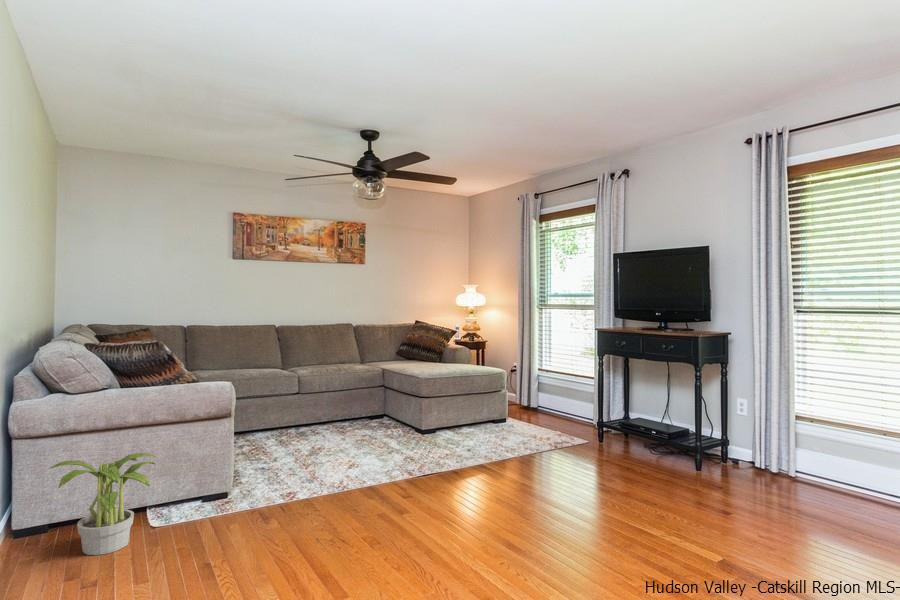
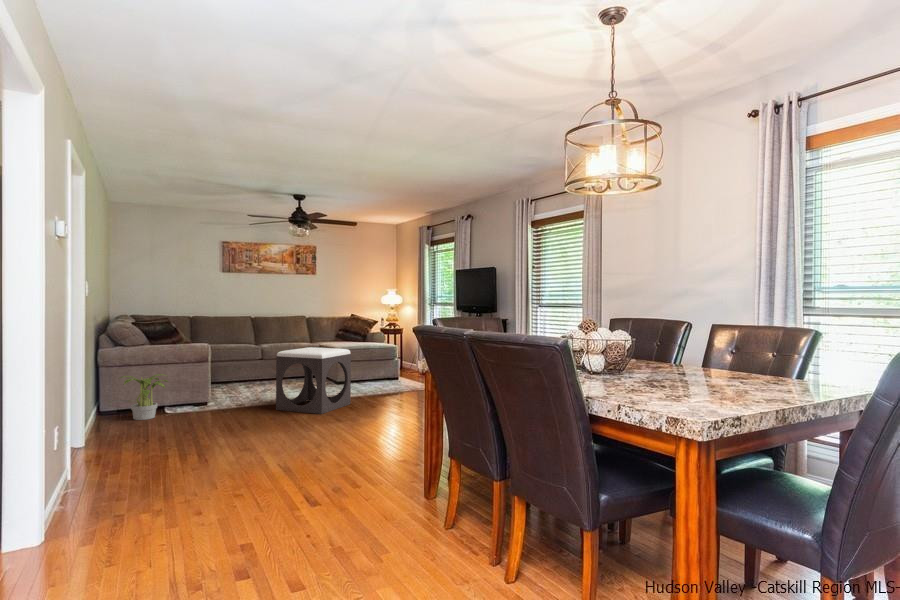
footstool: none [362,386,487,525] -> present [276,347,351,414]

